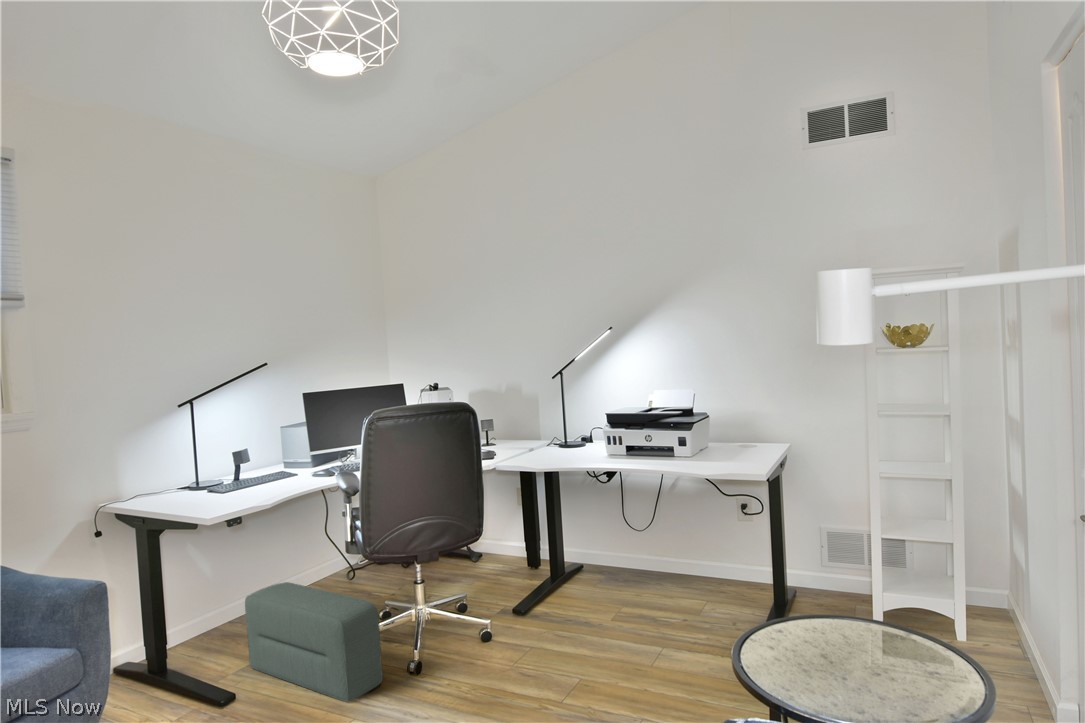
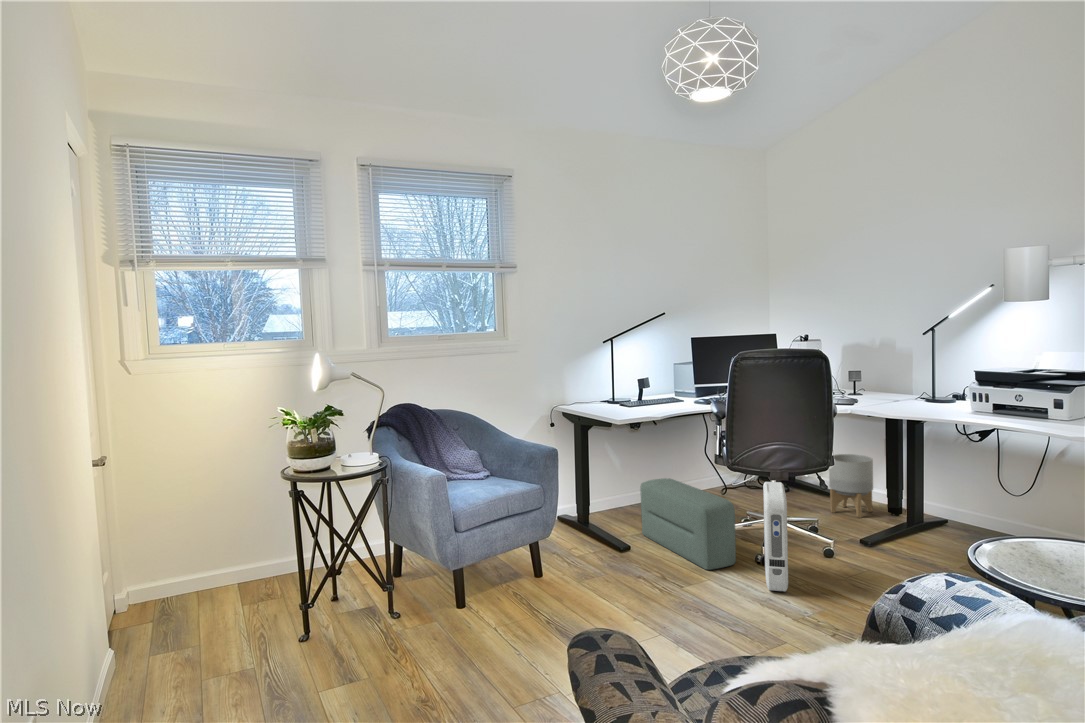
planter: none [469,511,515,582] -> present [829,454,873,518]
air purifier: none [412,567,452,711] -> present [763,482,788,592]

